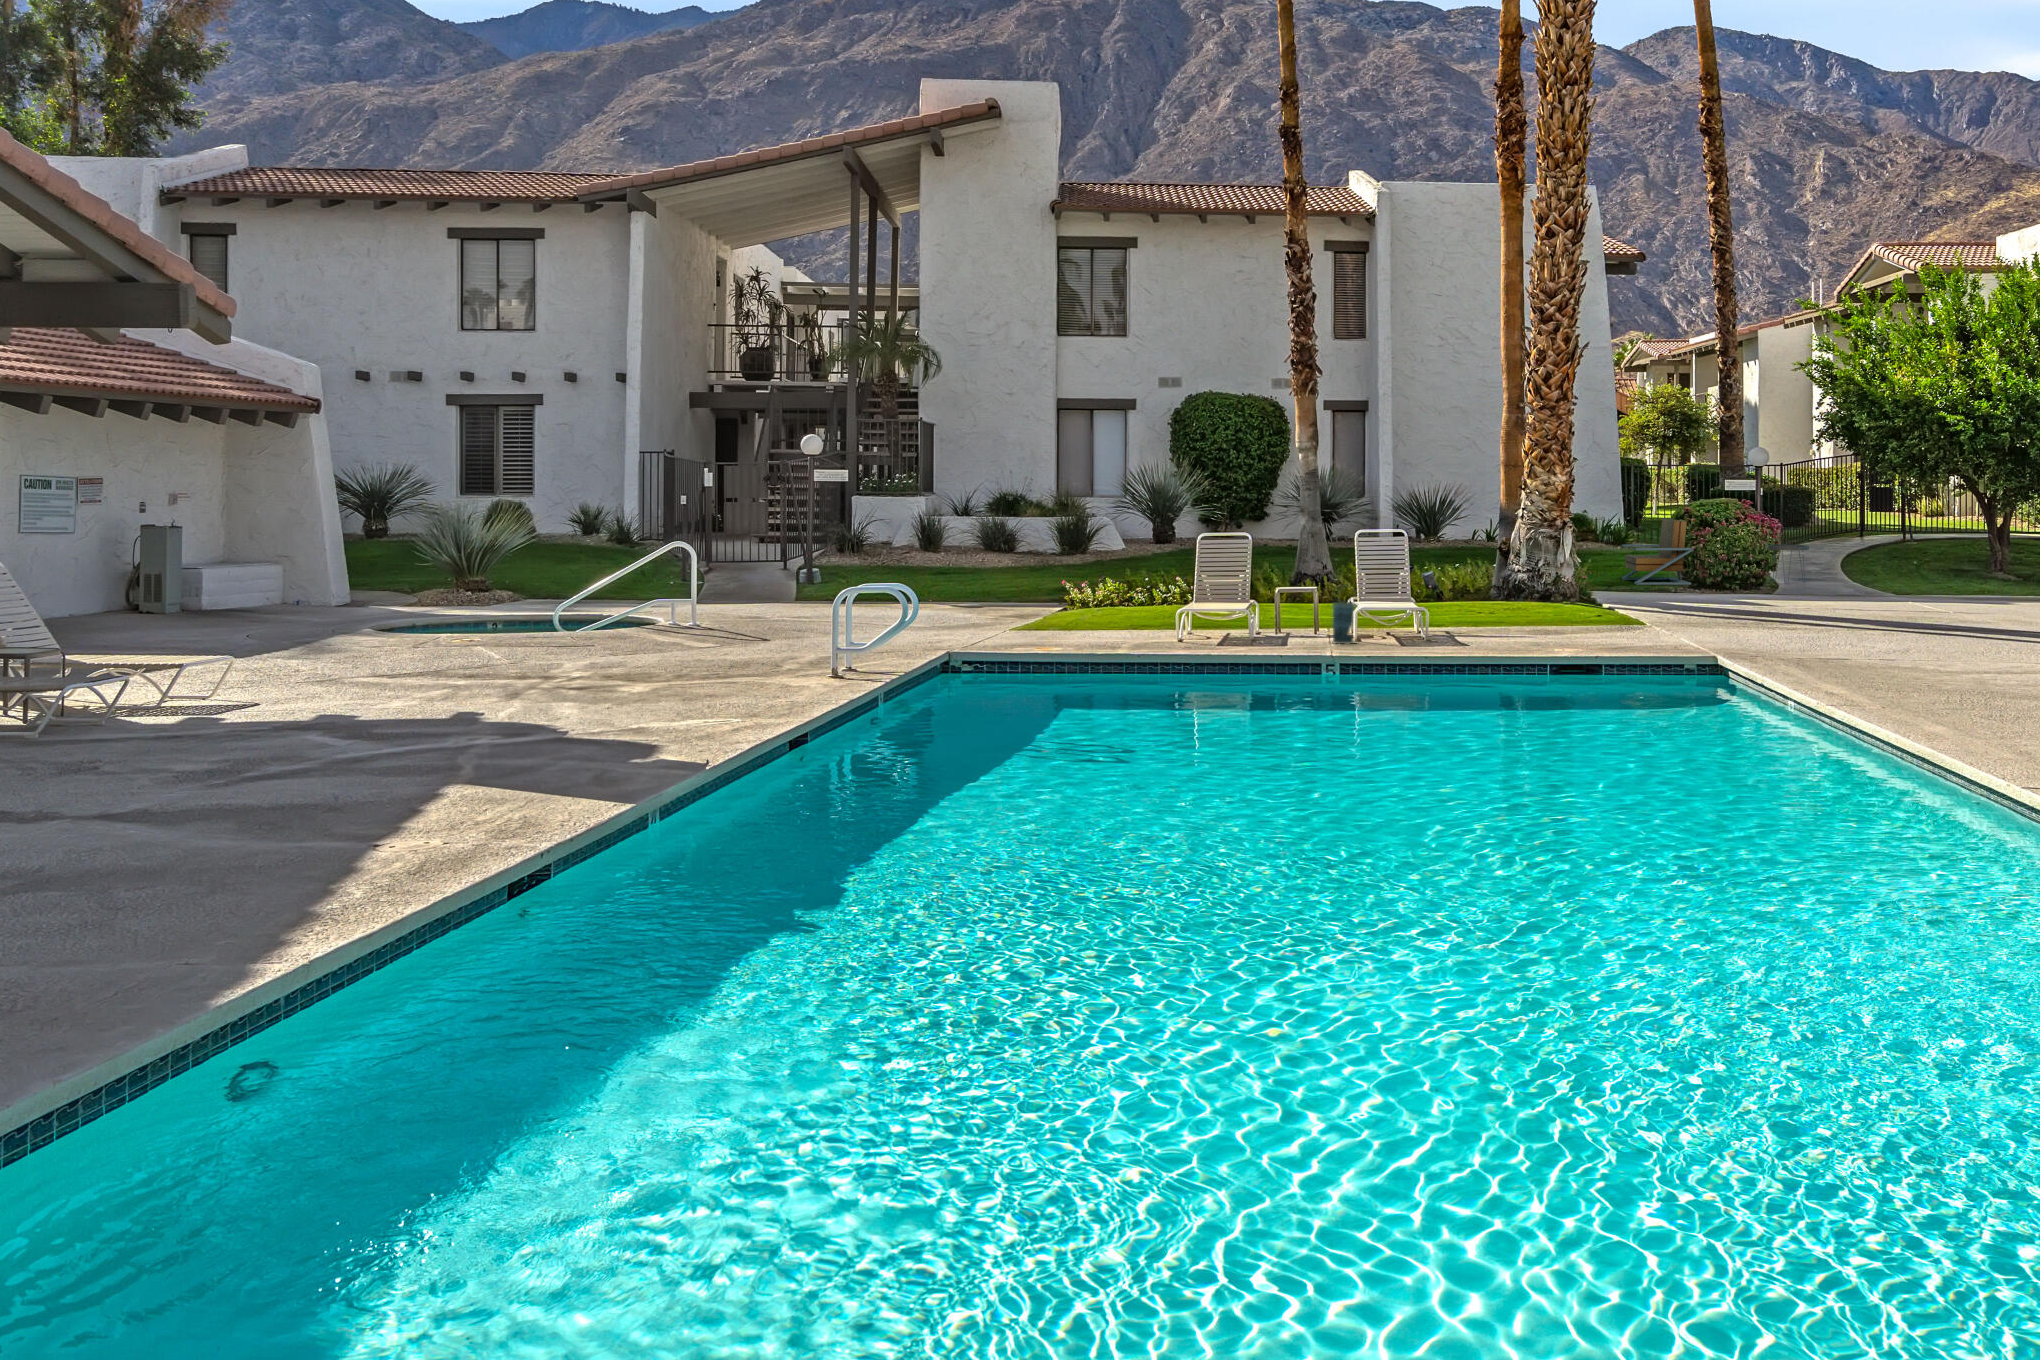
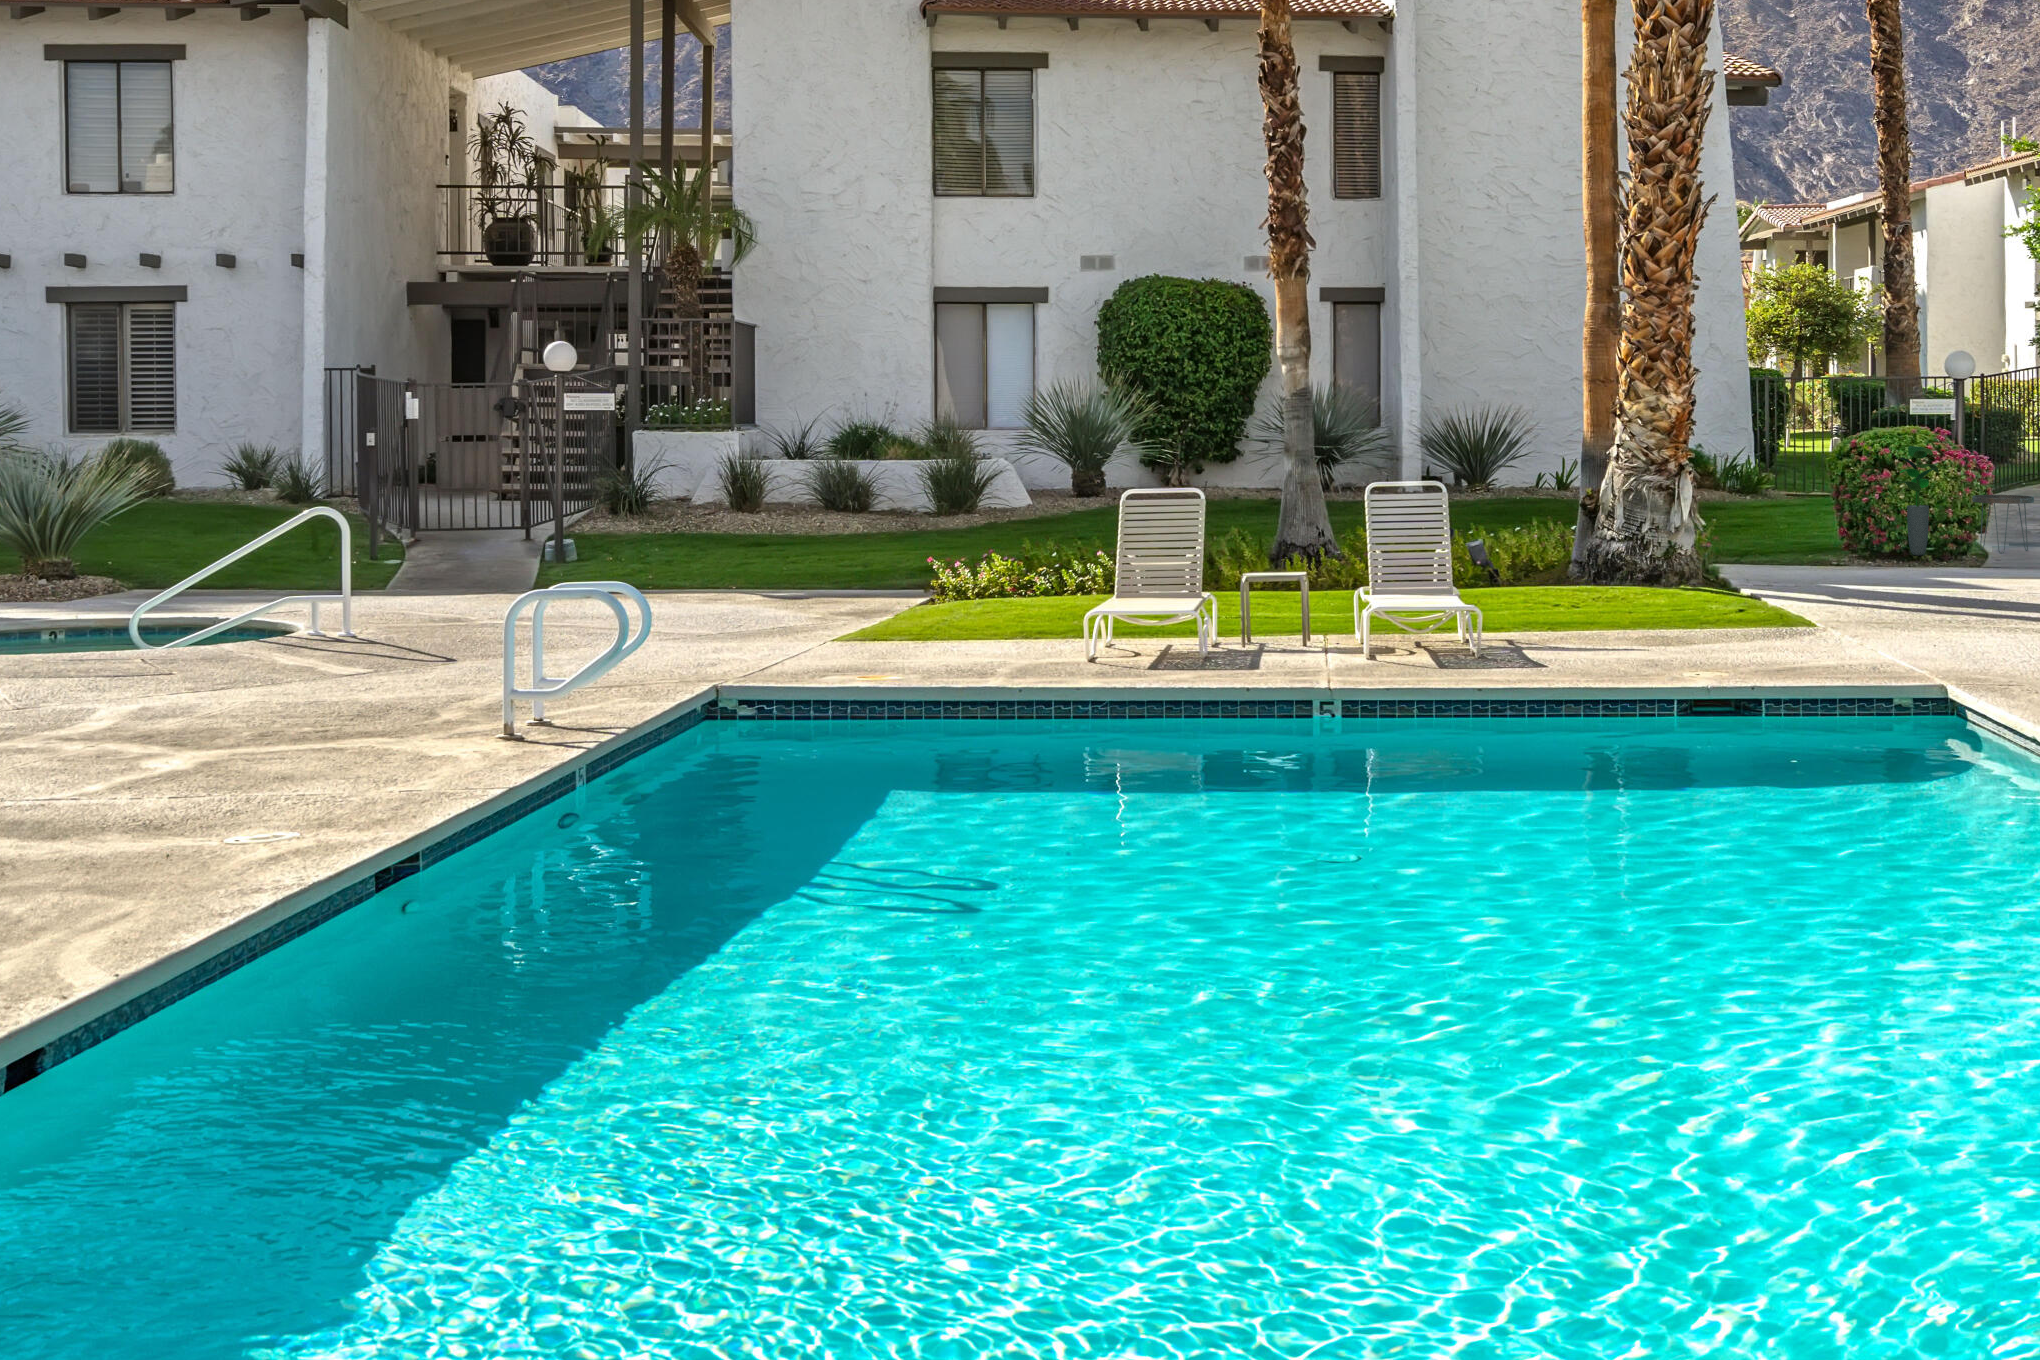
potted plant: none [1712,511,1744,585] -> present [1899,446,1939,556]
lounge chair: present [1622,519,1694,585] -> none [1757,457,1864,556]
basket: present [1333,585,1357,644] -> none [1326,573,1368,668]

